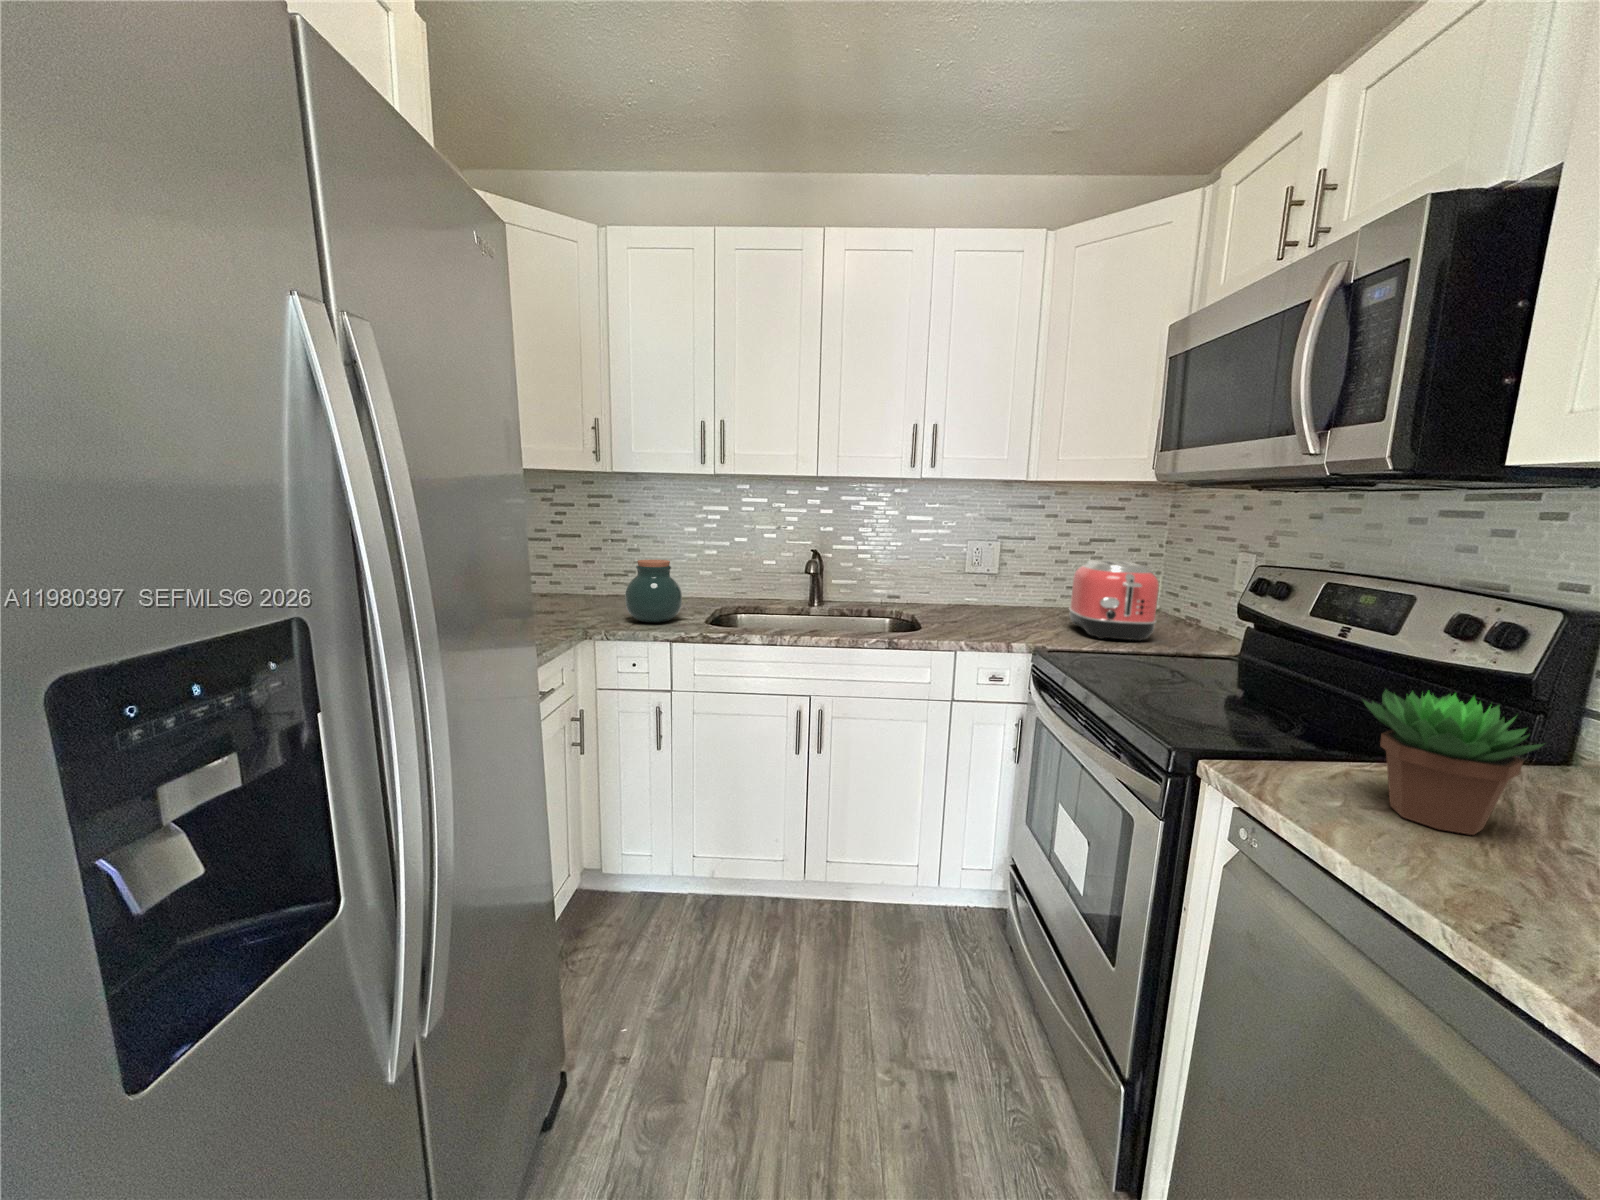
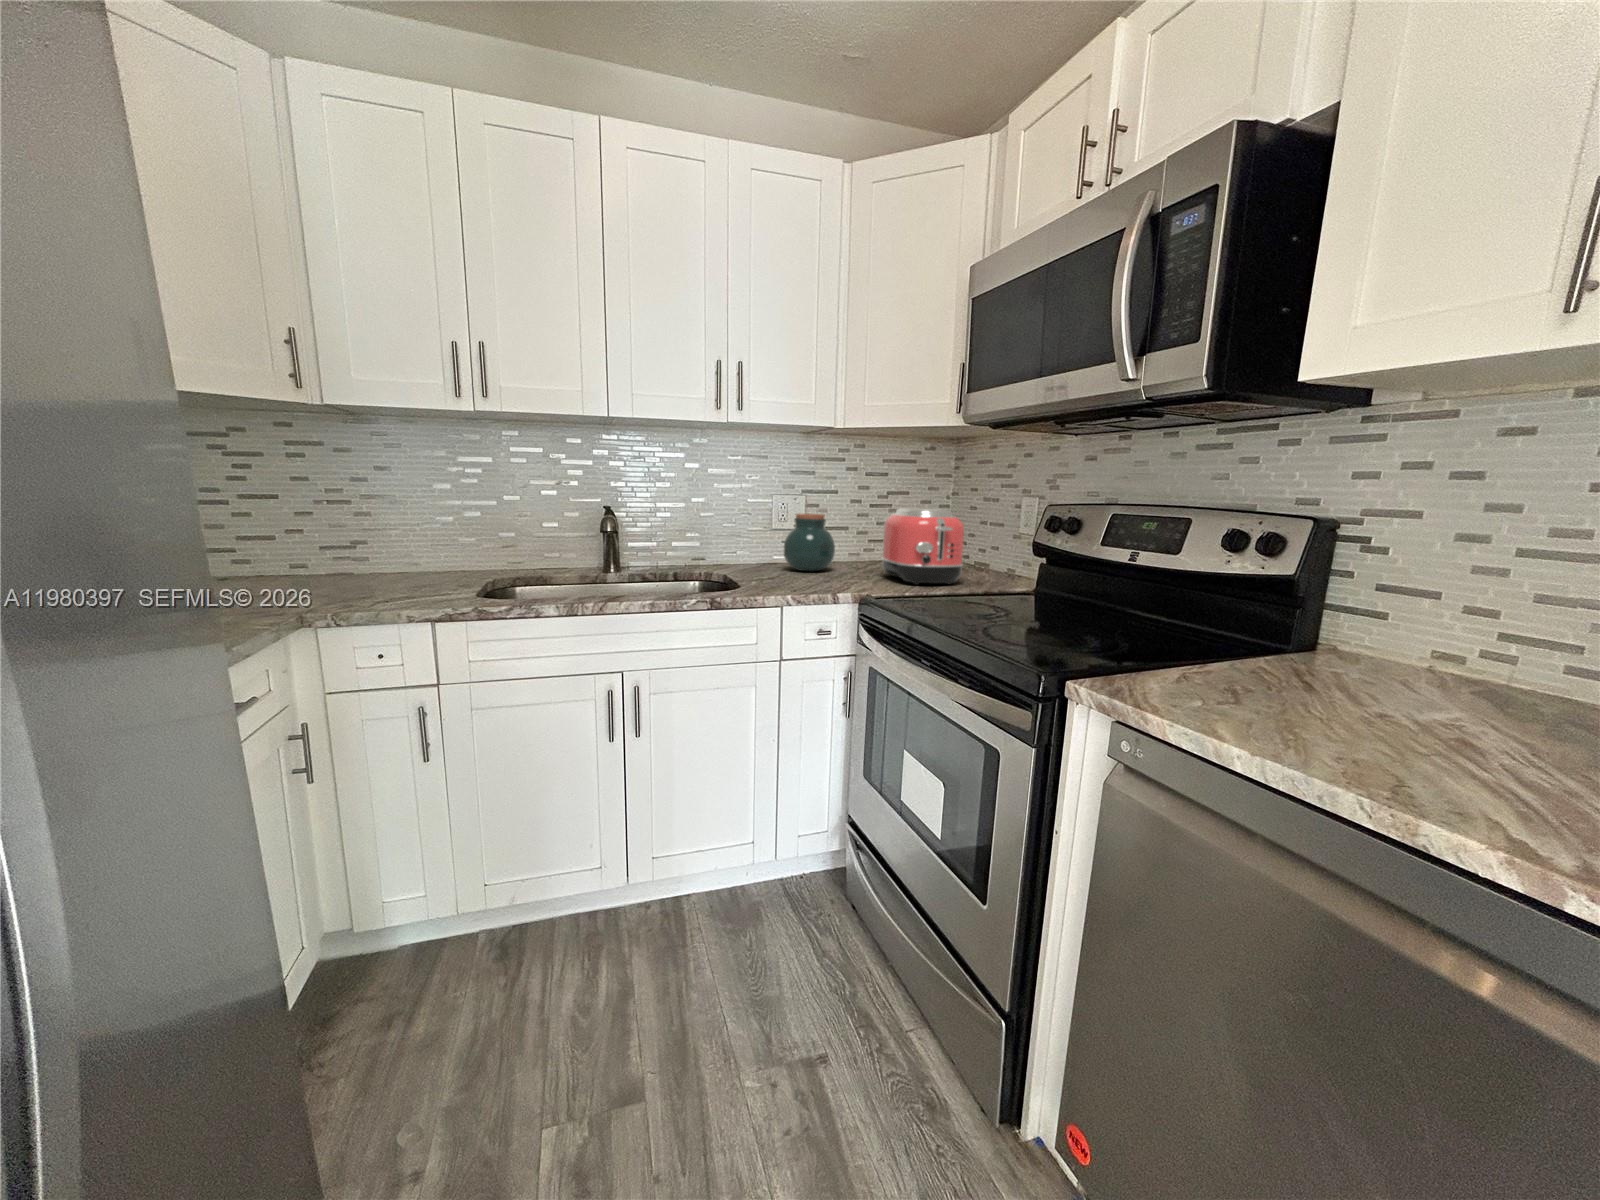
jar: present [625,560,682,623] -> present [784,514,835,571]
succulent plant: present [1363,689,1543,835] -> none [1214,586,1361,713]

